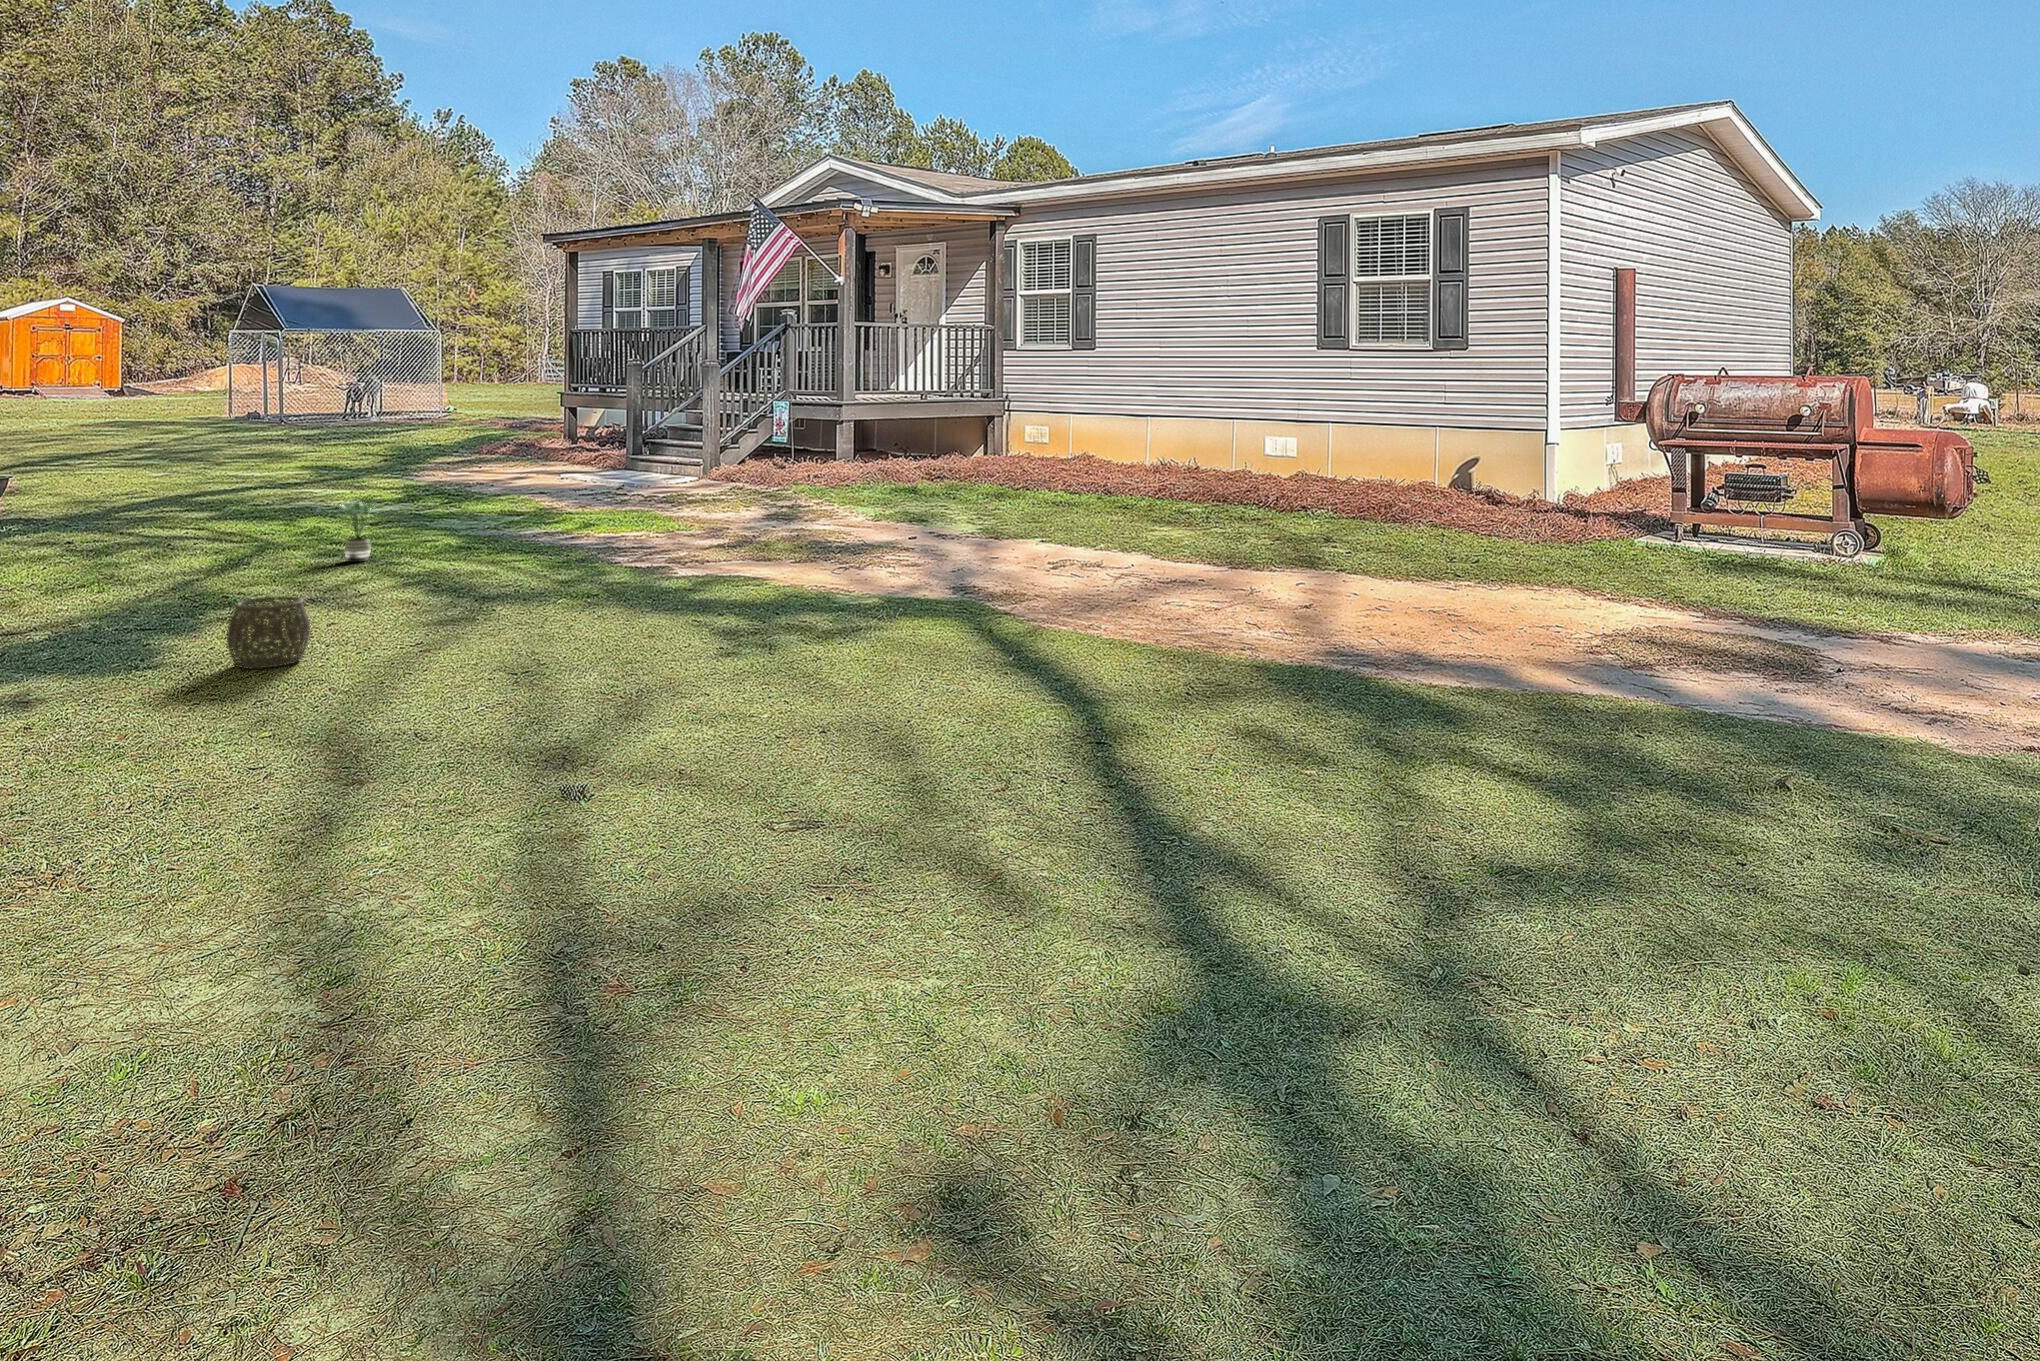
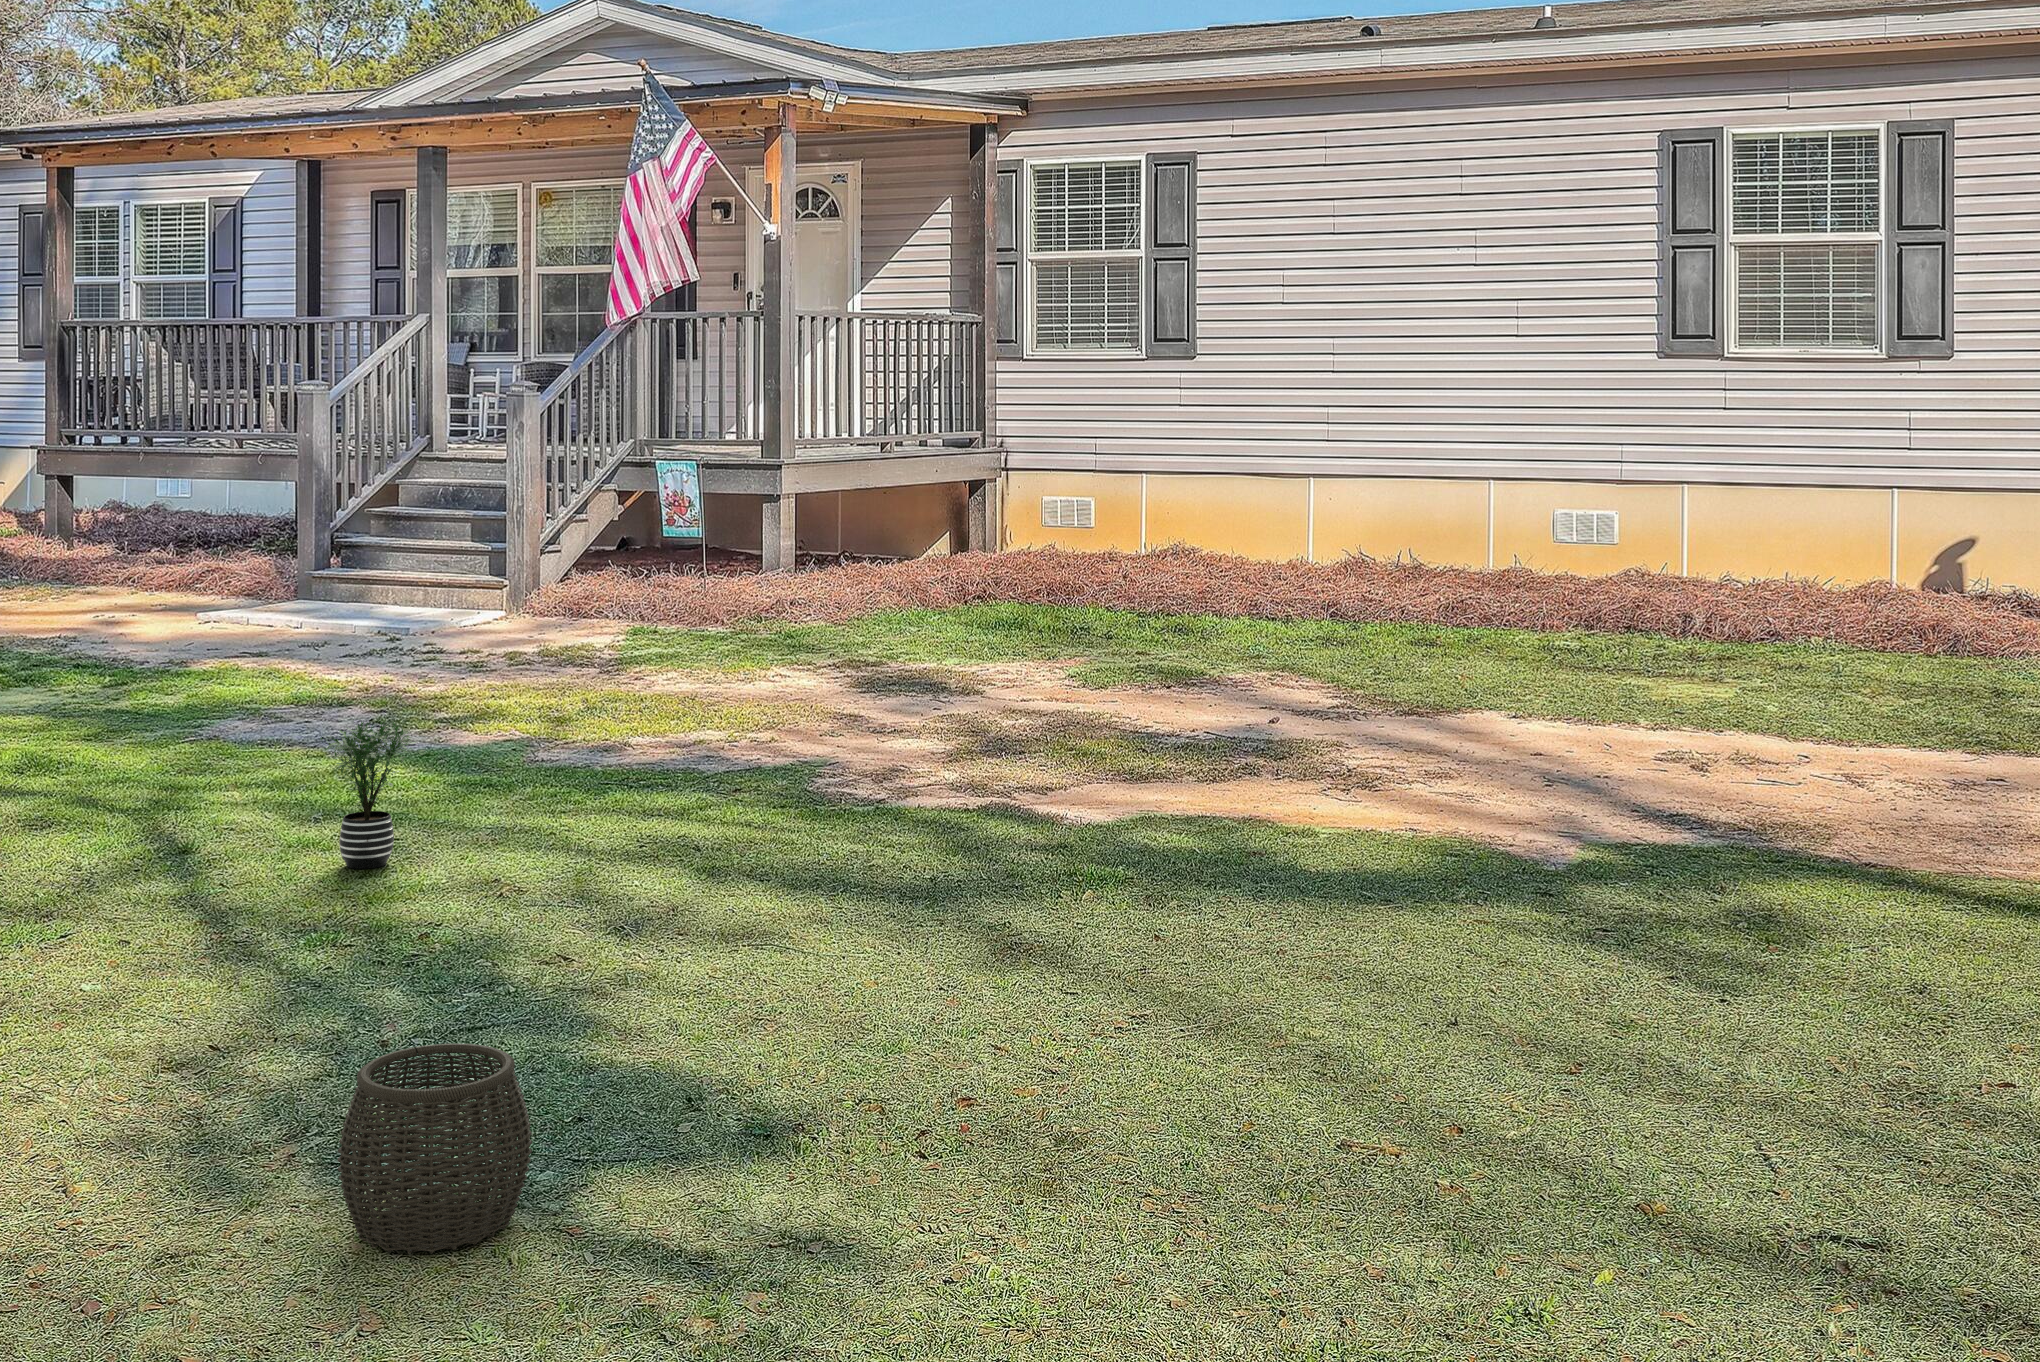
woven basket: present [227,596,310,669] -> present [337,1043,532,1254]

